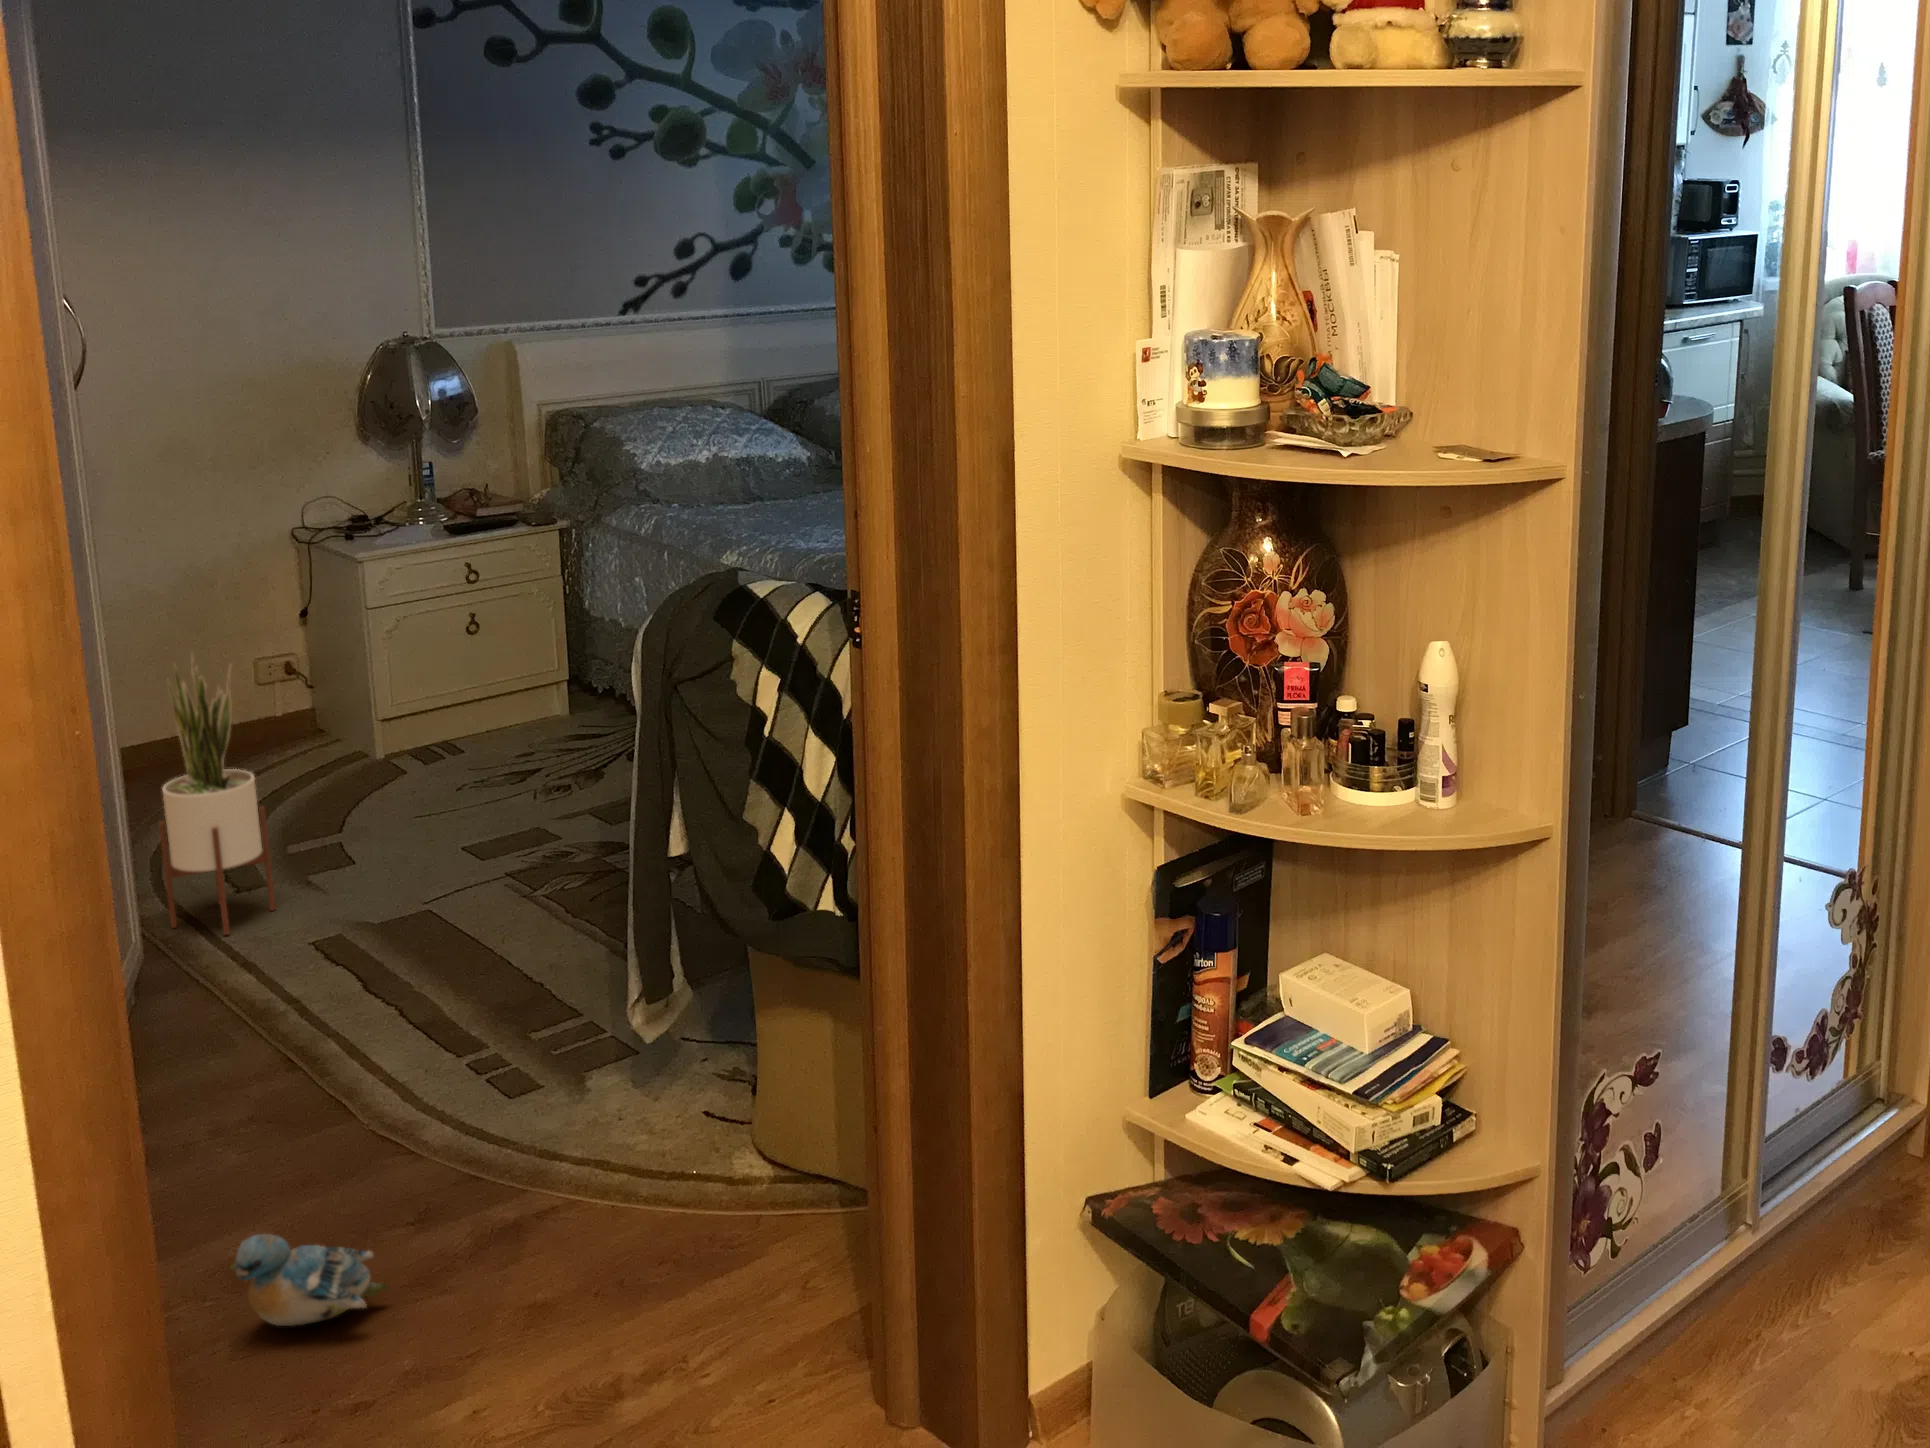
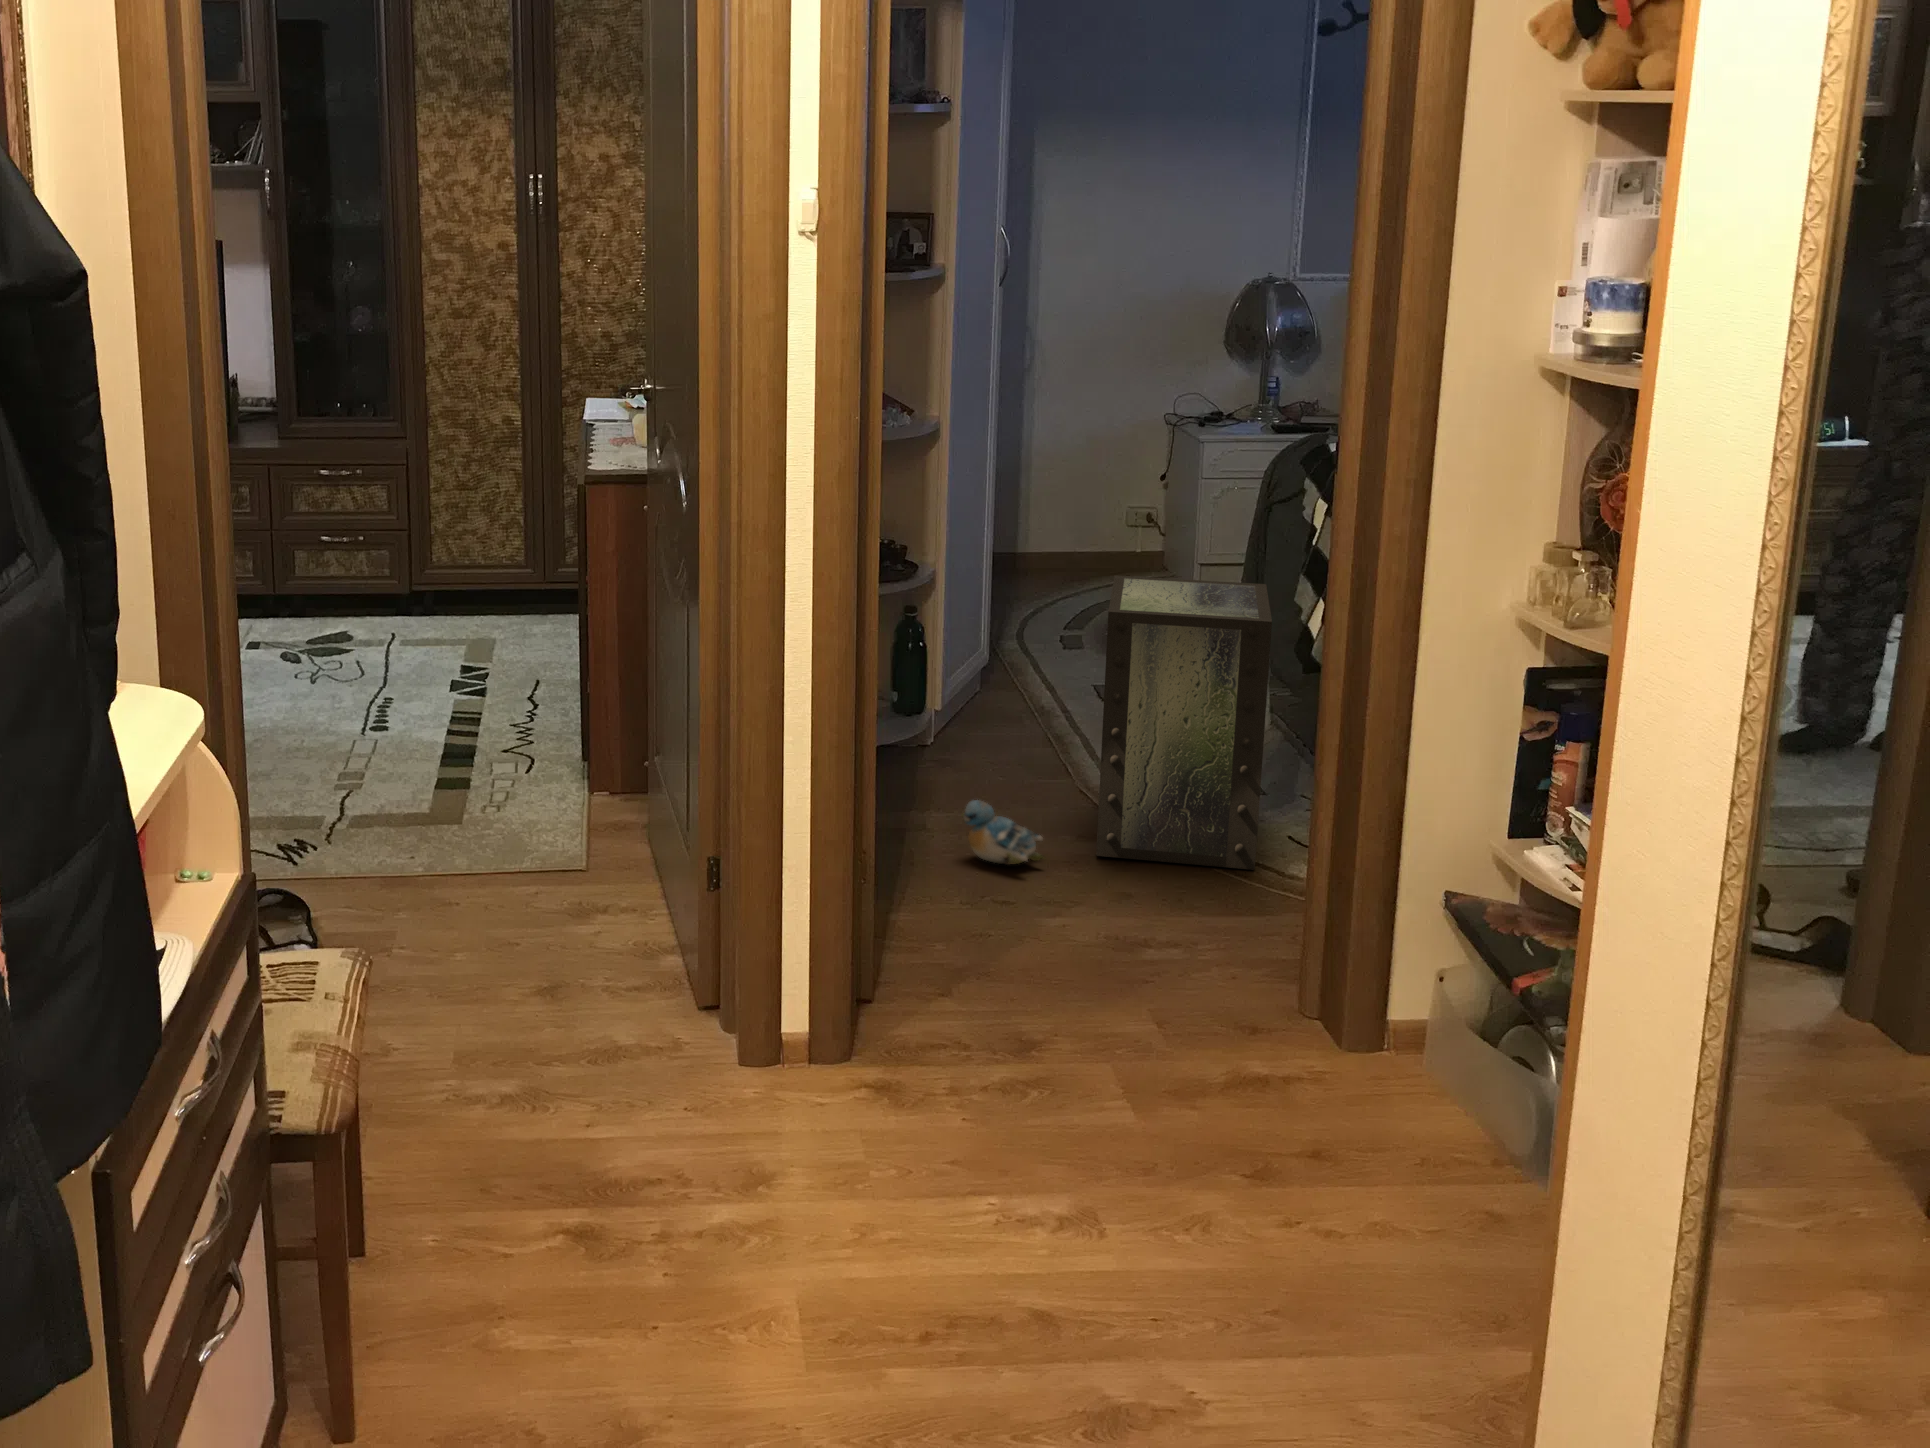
potted plant: present [159,654,275,935] -> none [1017,474,1085,669]
storage box: none [391,776,692,1247] -> present [1096,576,1272,870]

